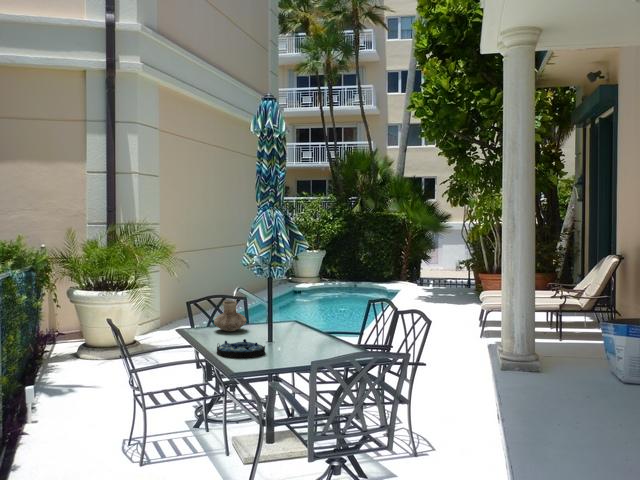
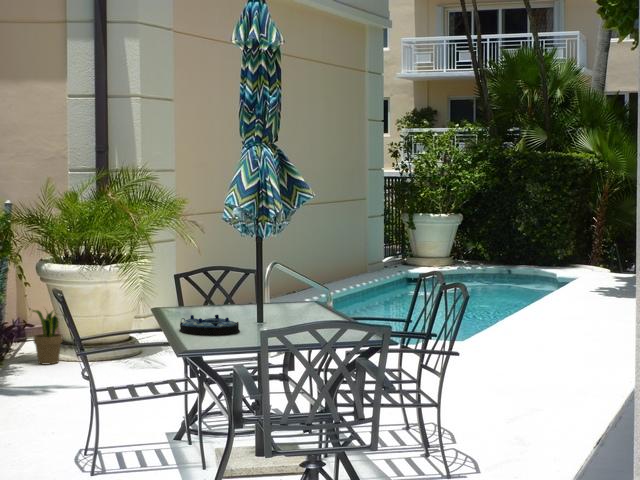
vase: present [214,301,247,331] -> none [196,271,239,311]
potted plant: none [62,322,89,365] -> present [33,309,63,365]

